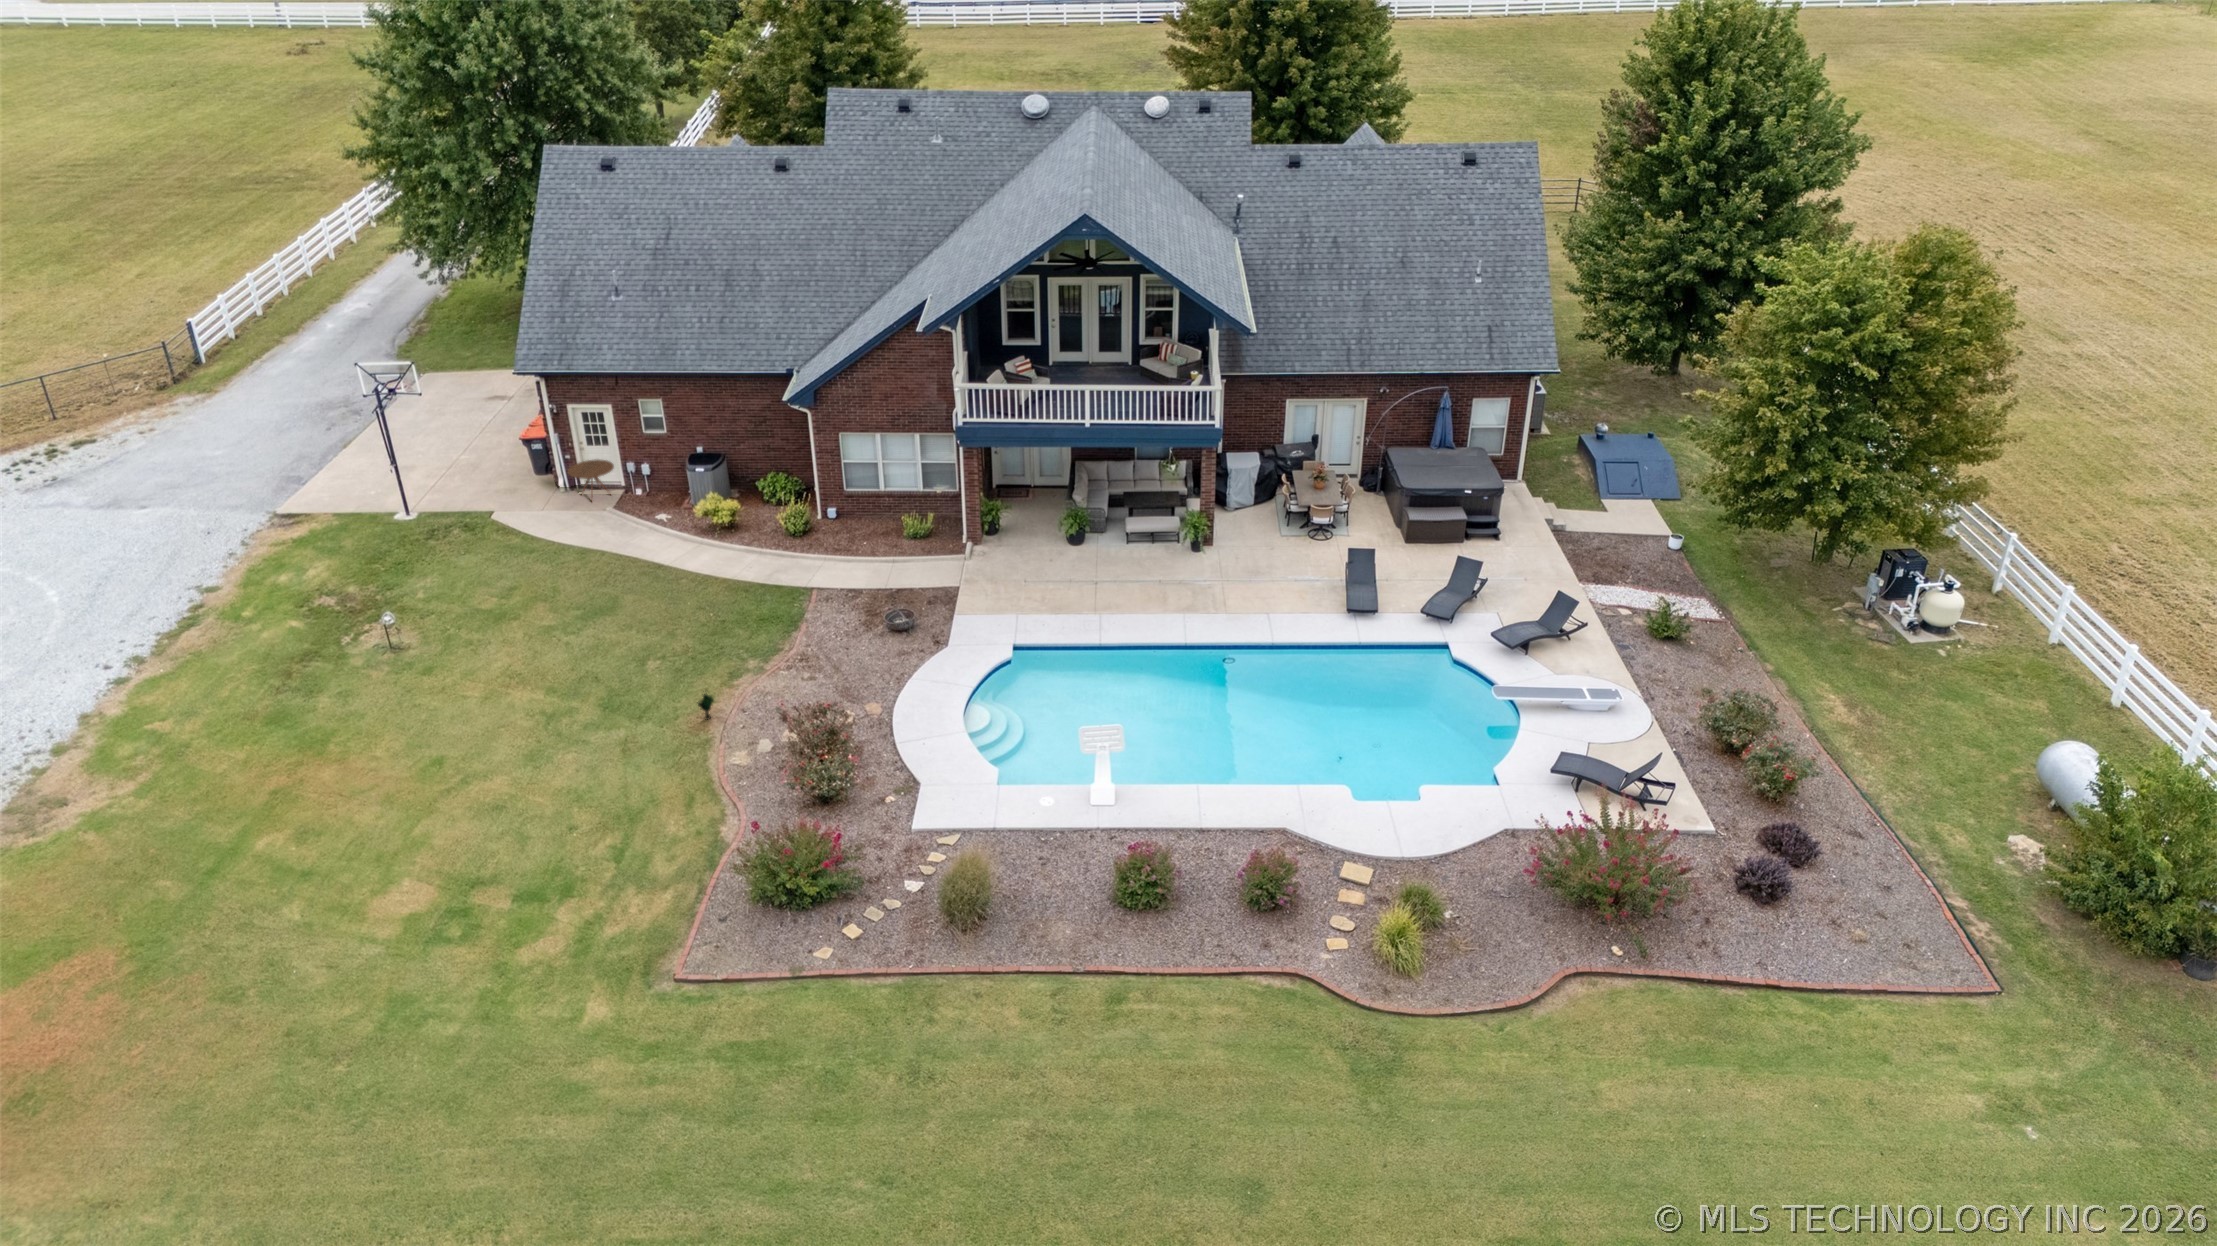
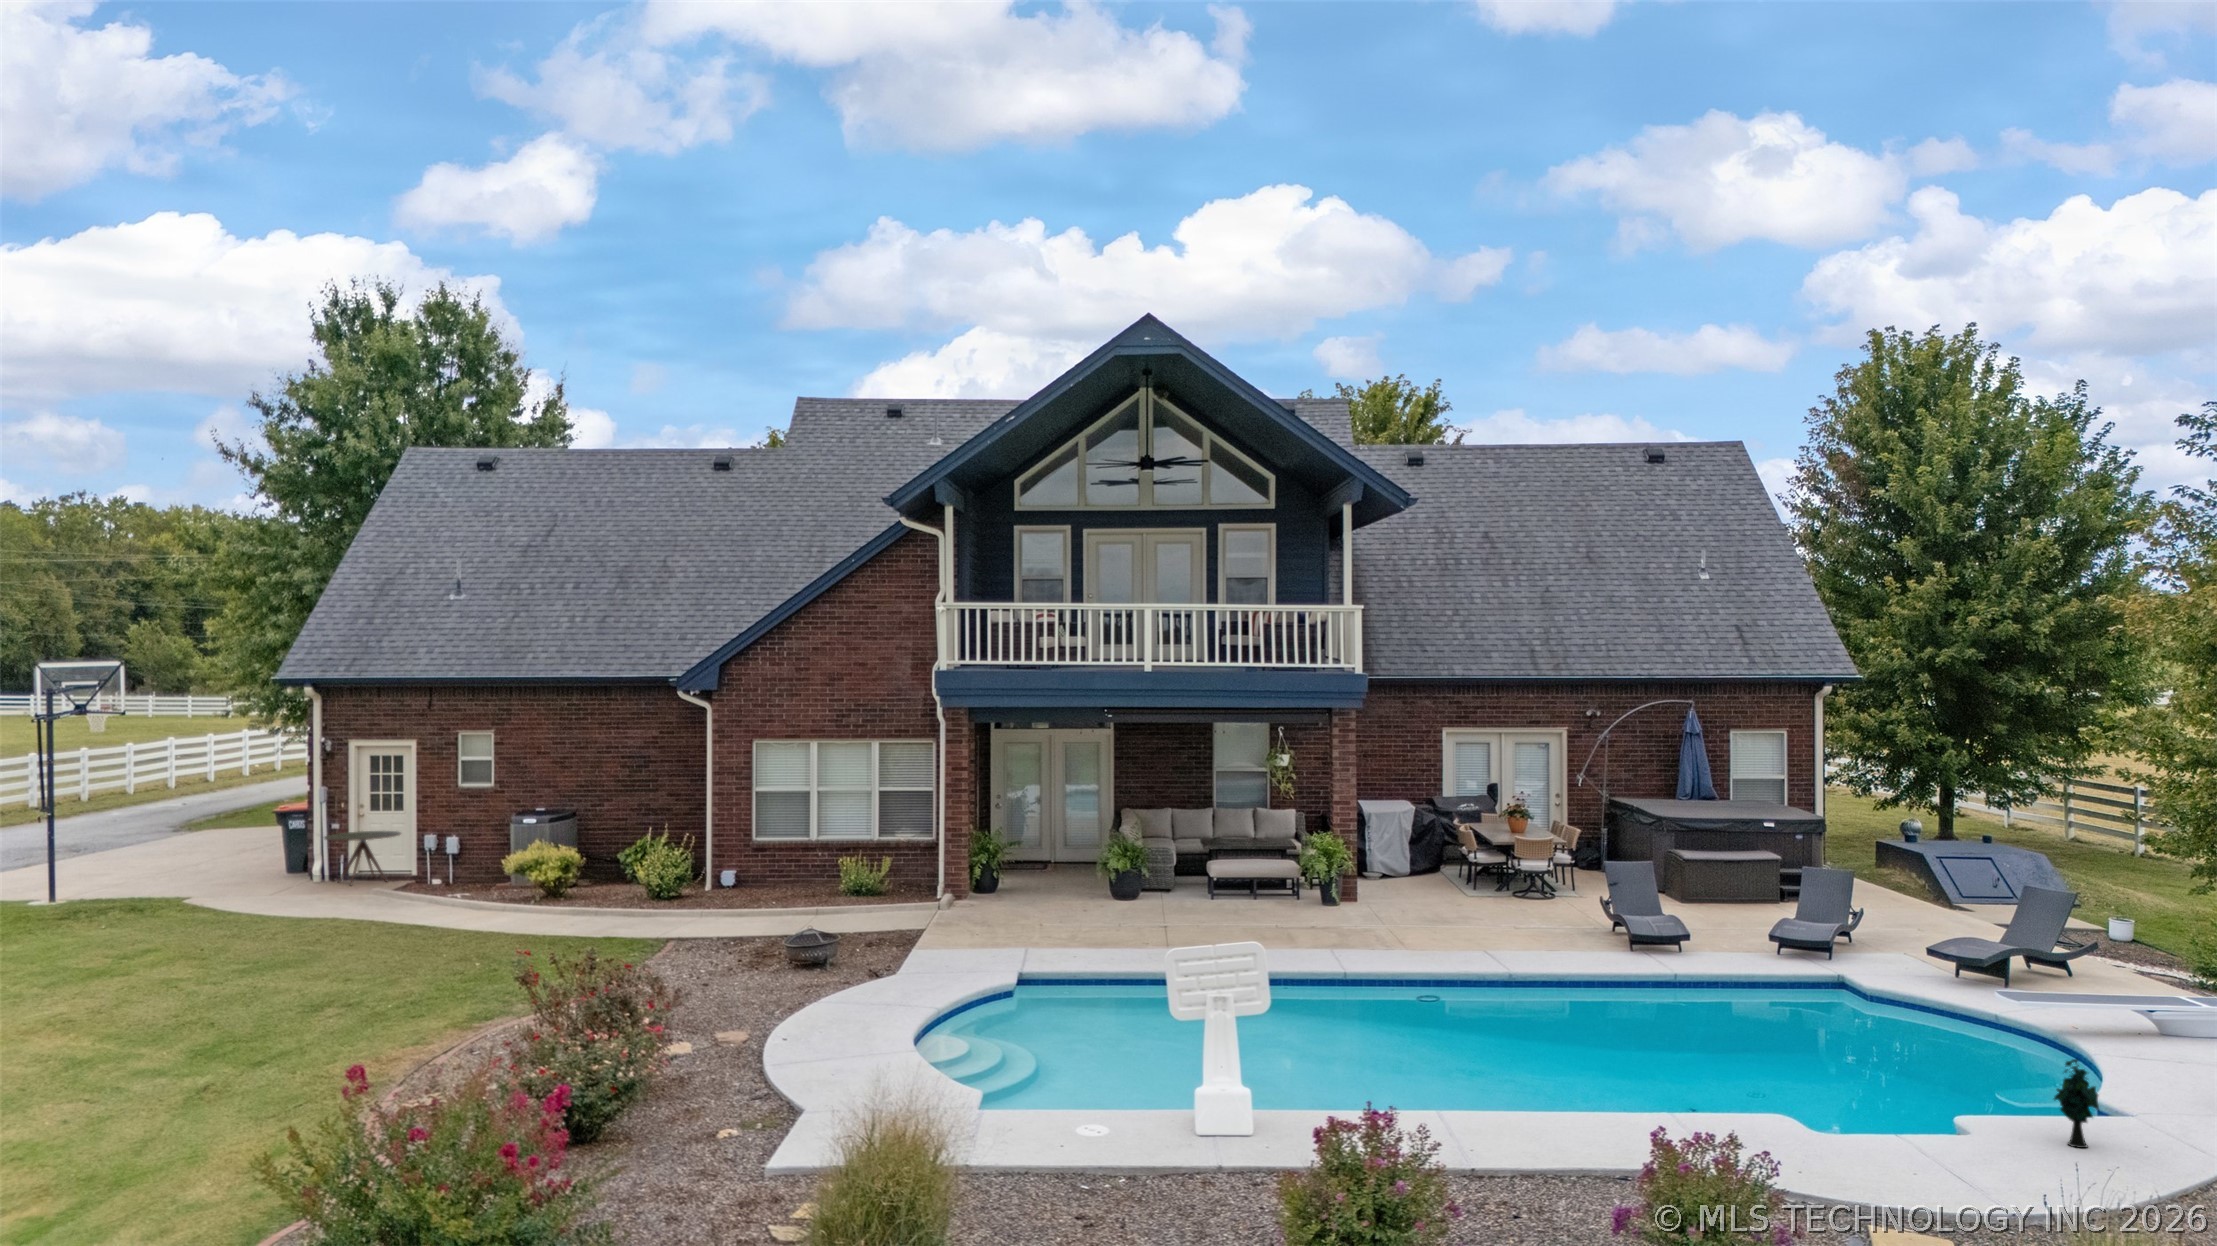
decorative plant: present [697,694,714,720] -> present [2054,1059,2099,1148]

